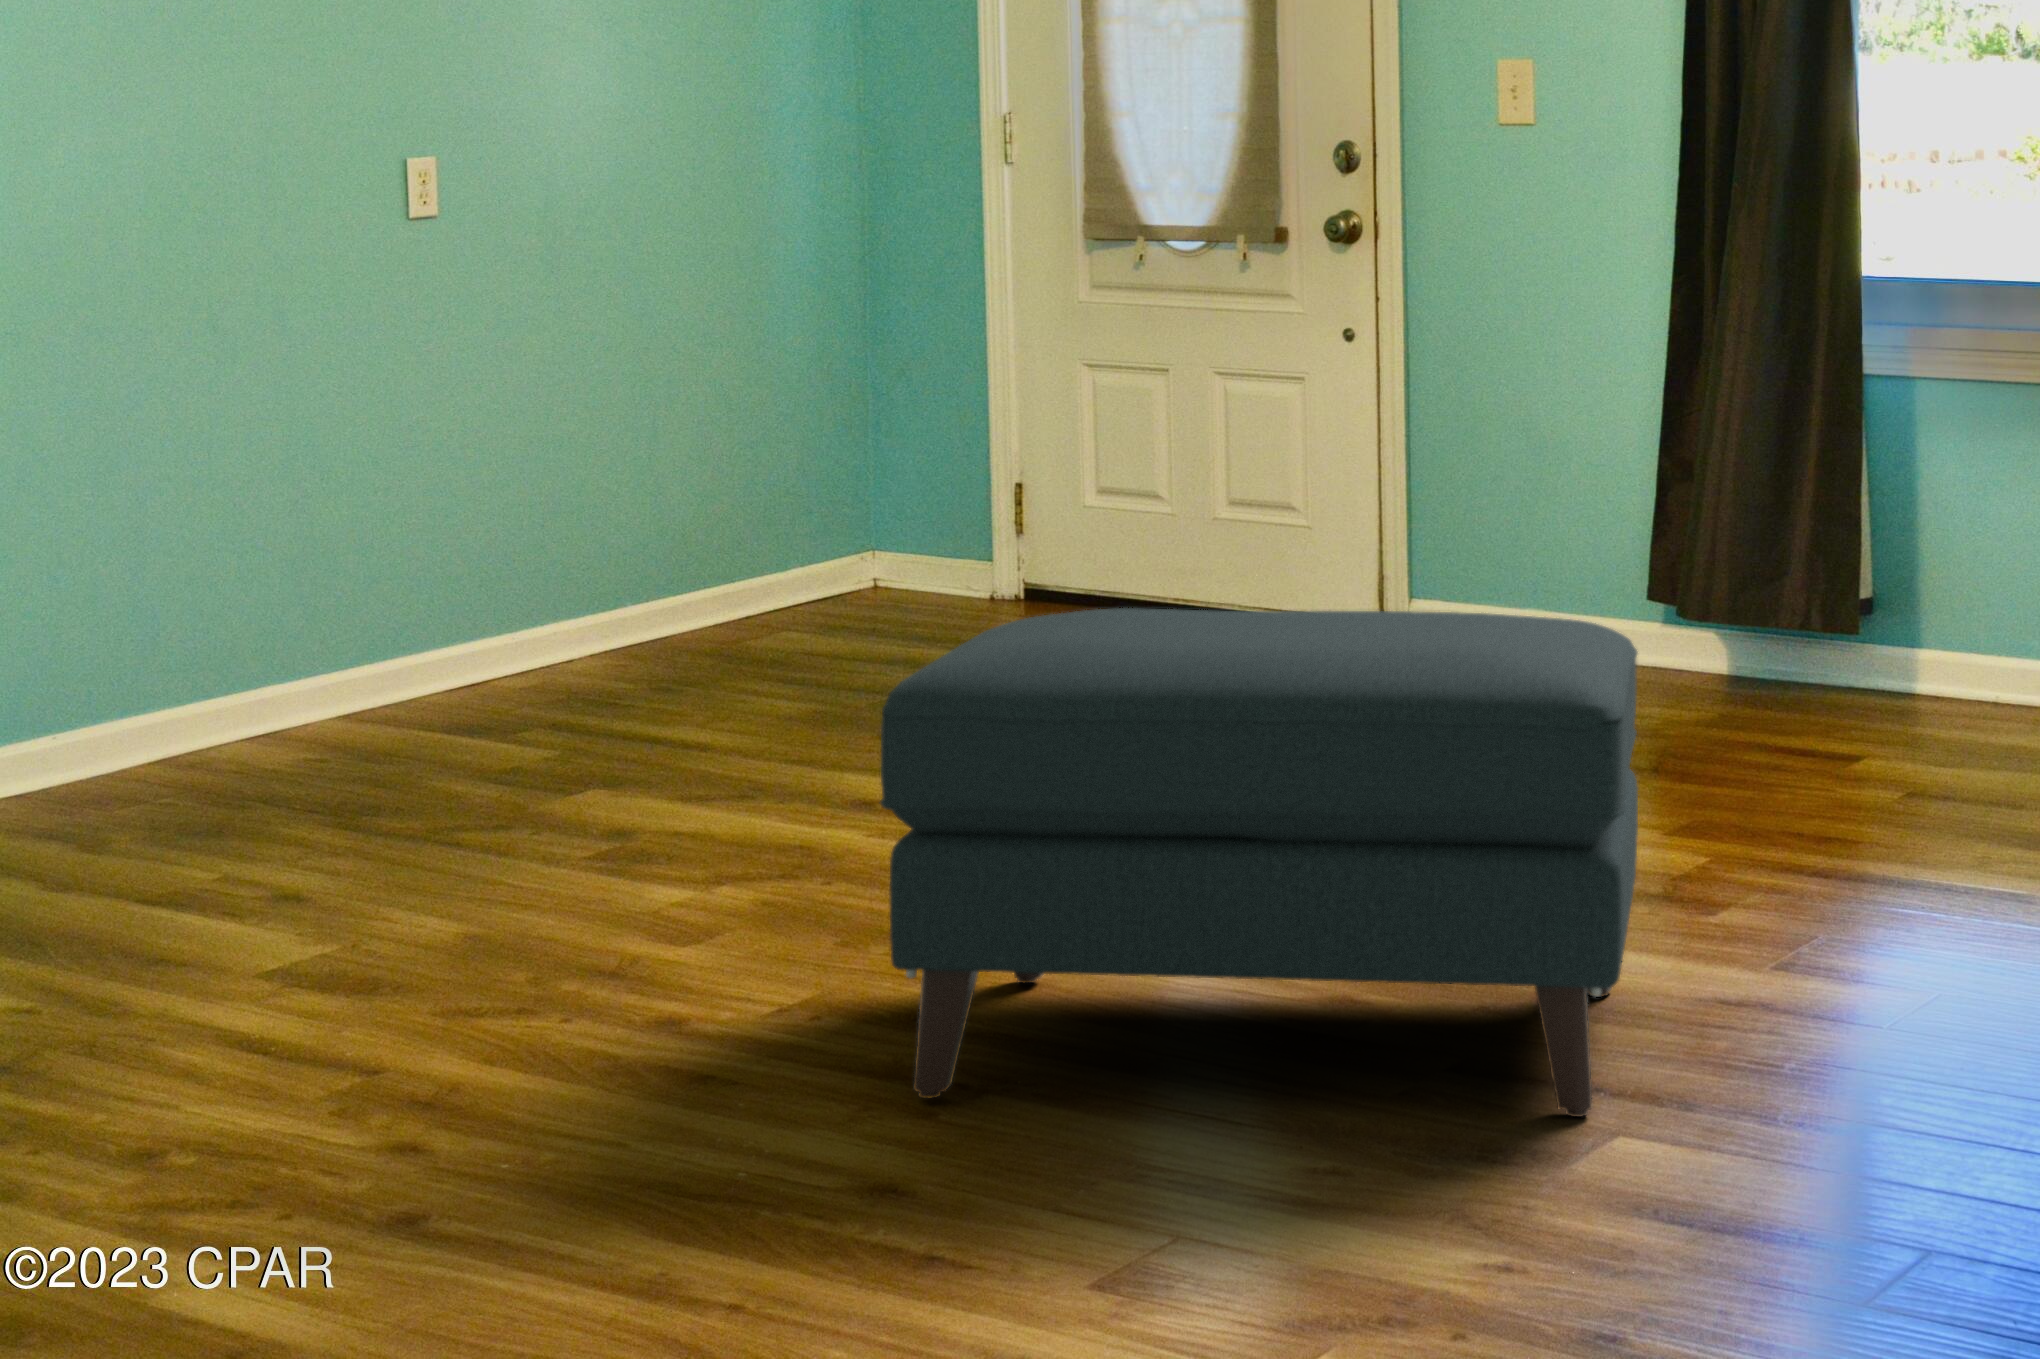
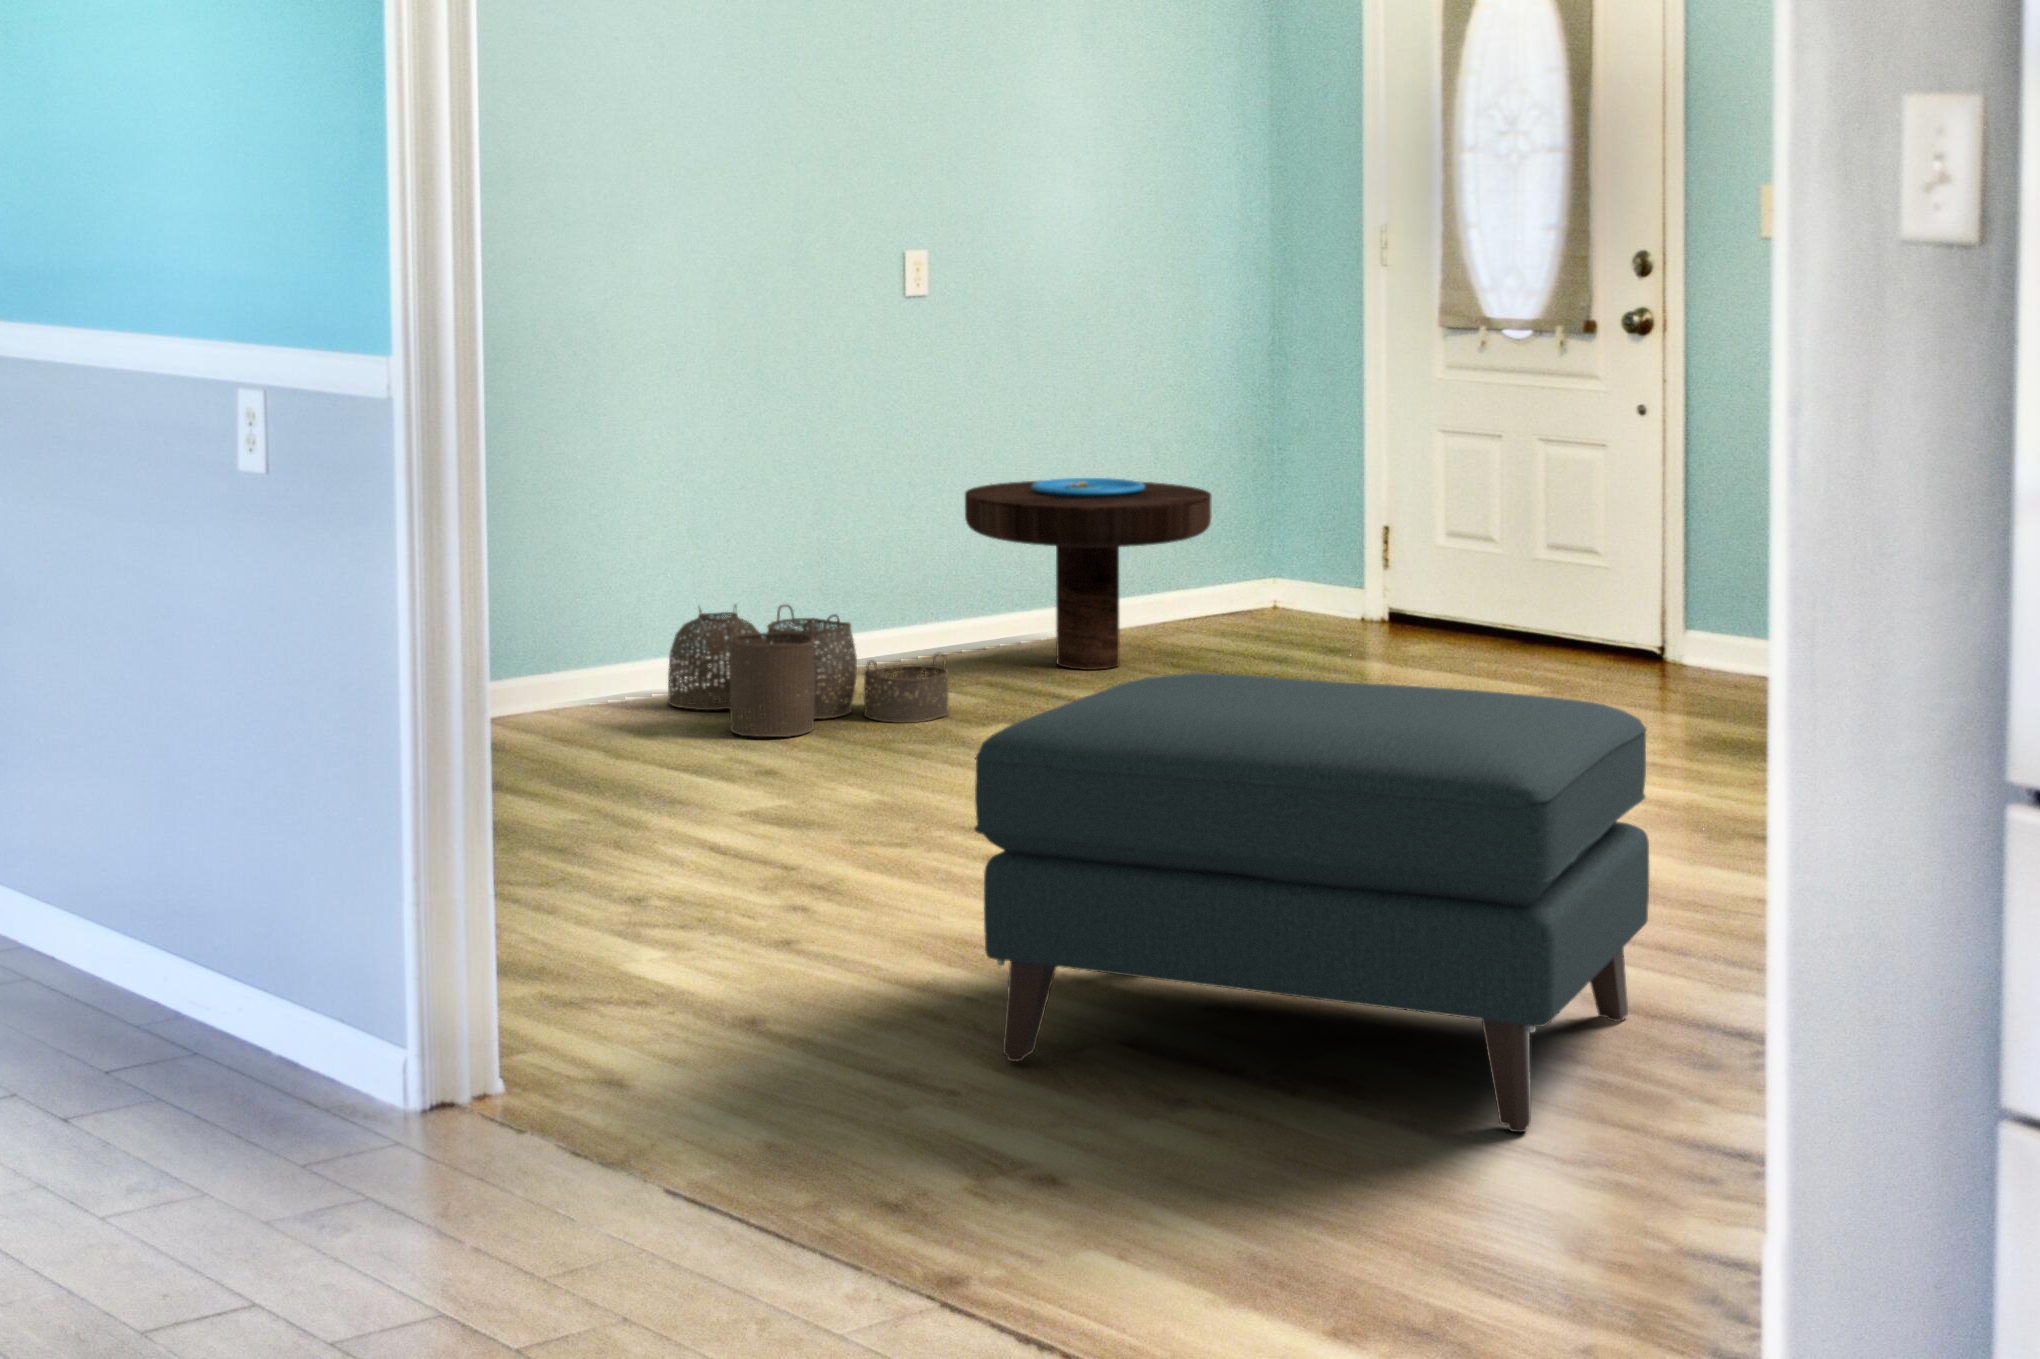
side table: none [515,426,841,669] -> present [965,478,1212,670]
woven basket: none [133,592,539,764] -> present [668,605,949,737]

